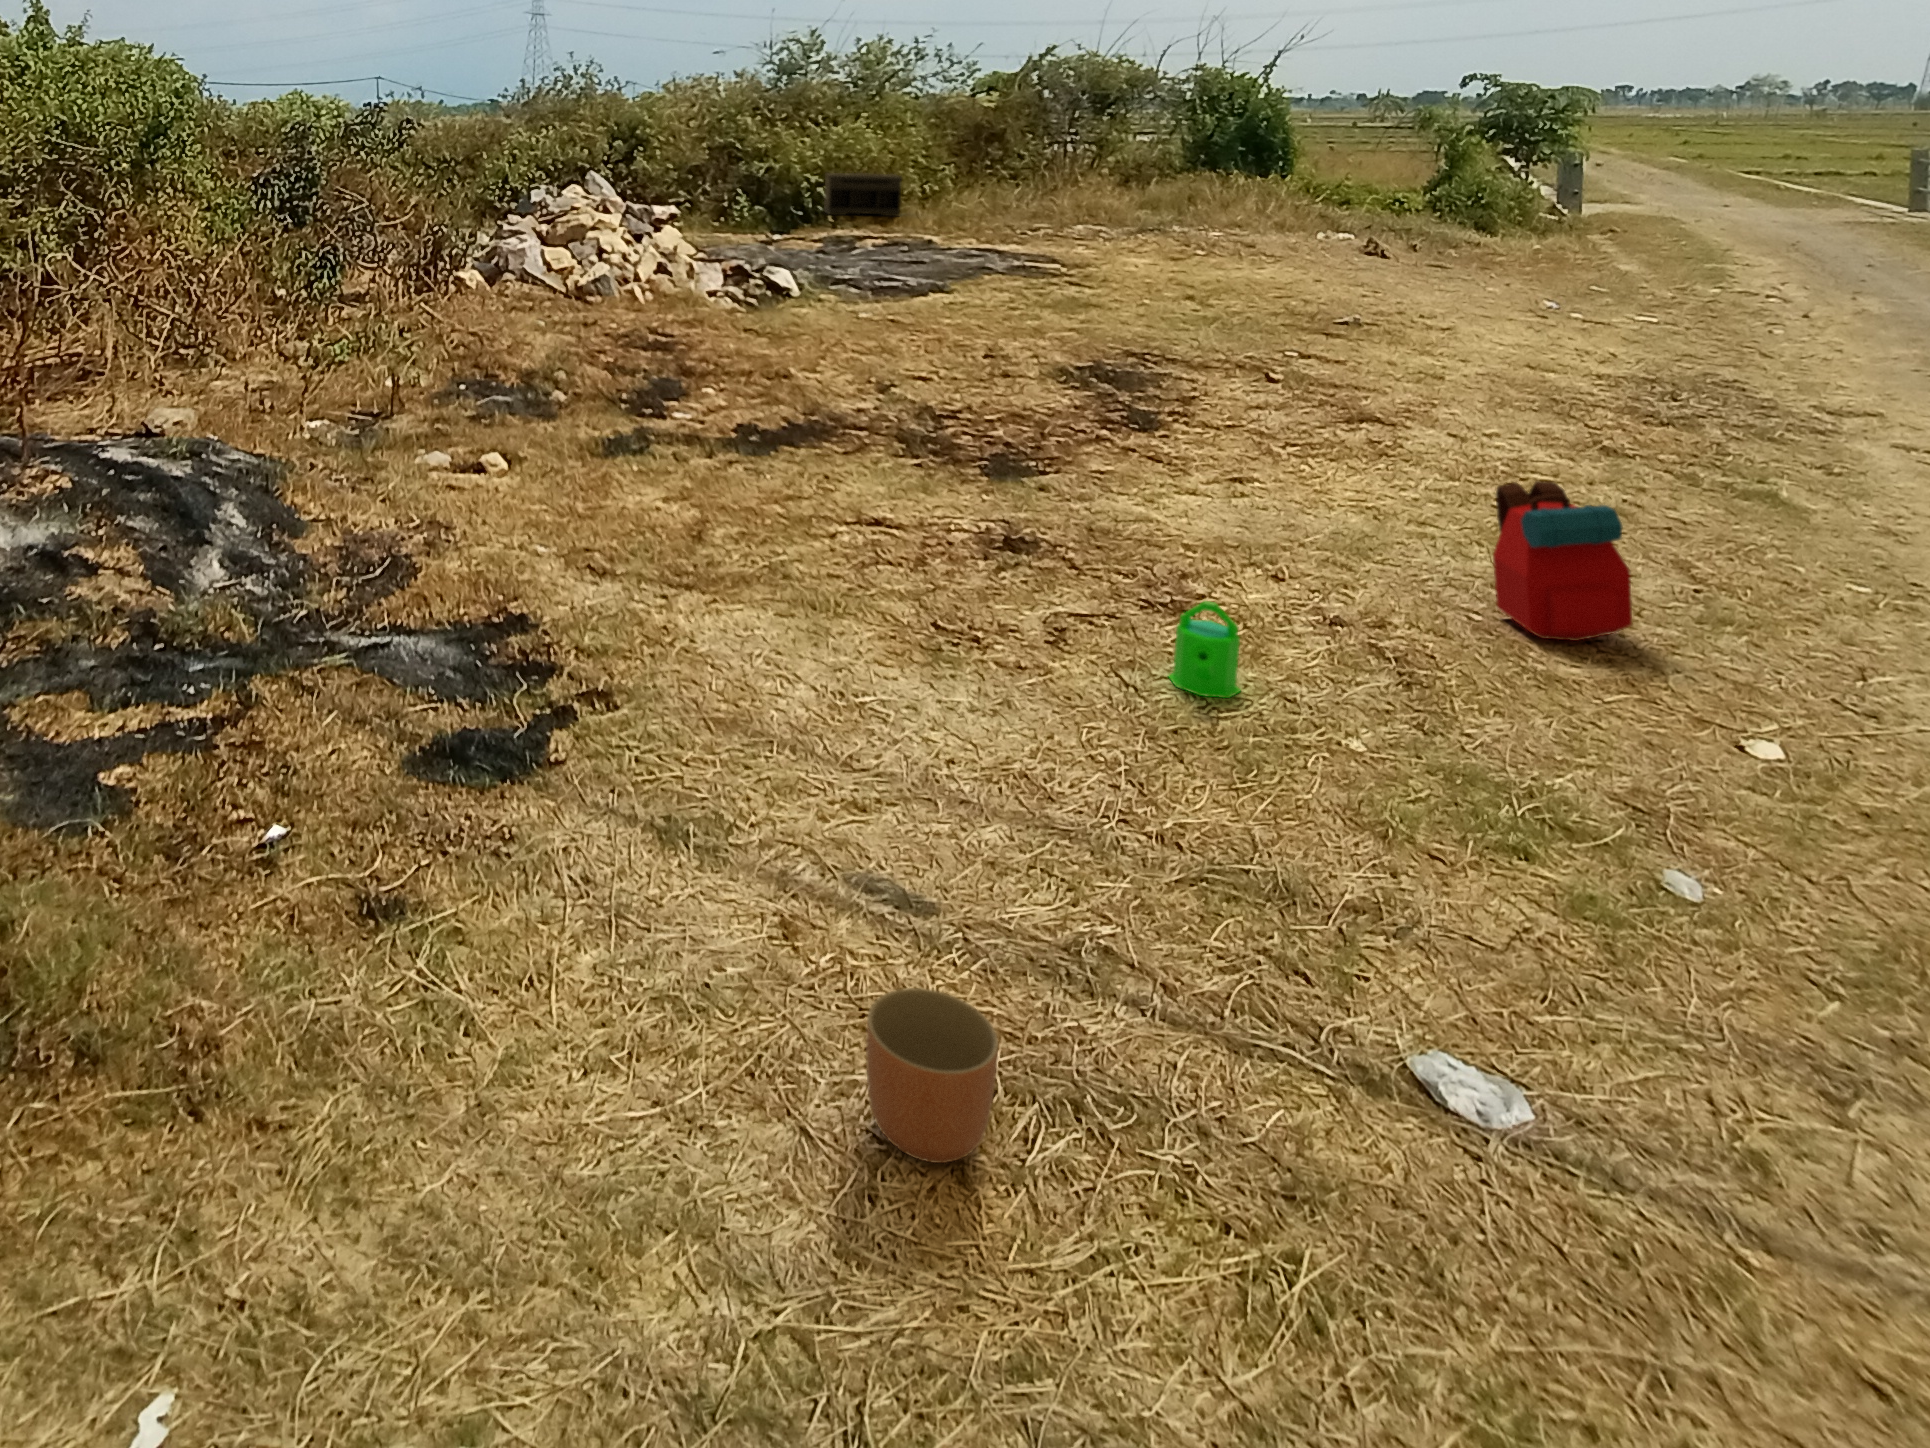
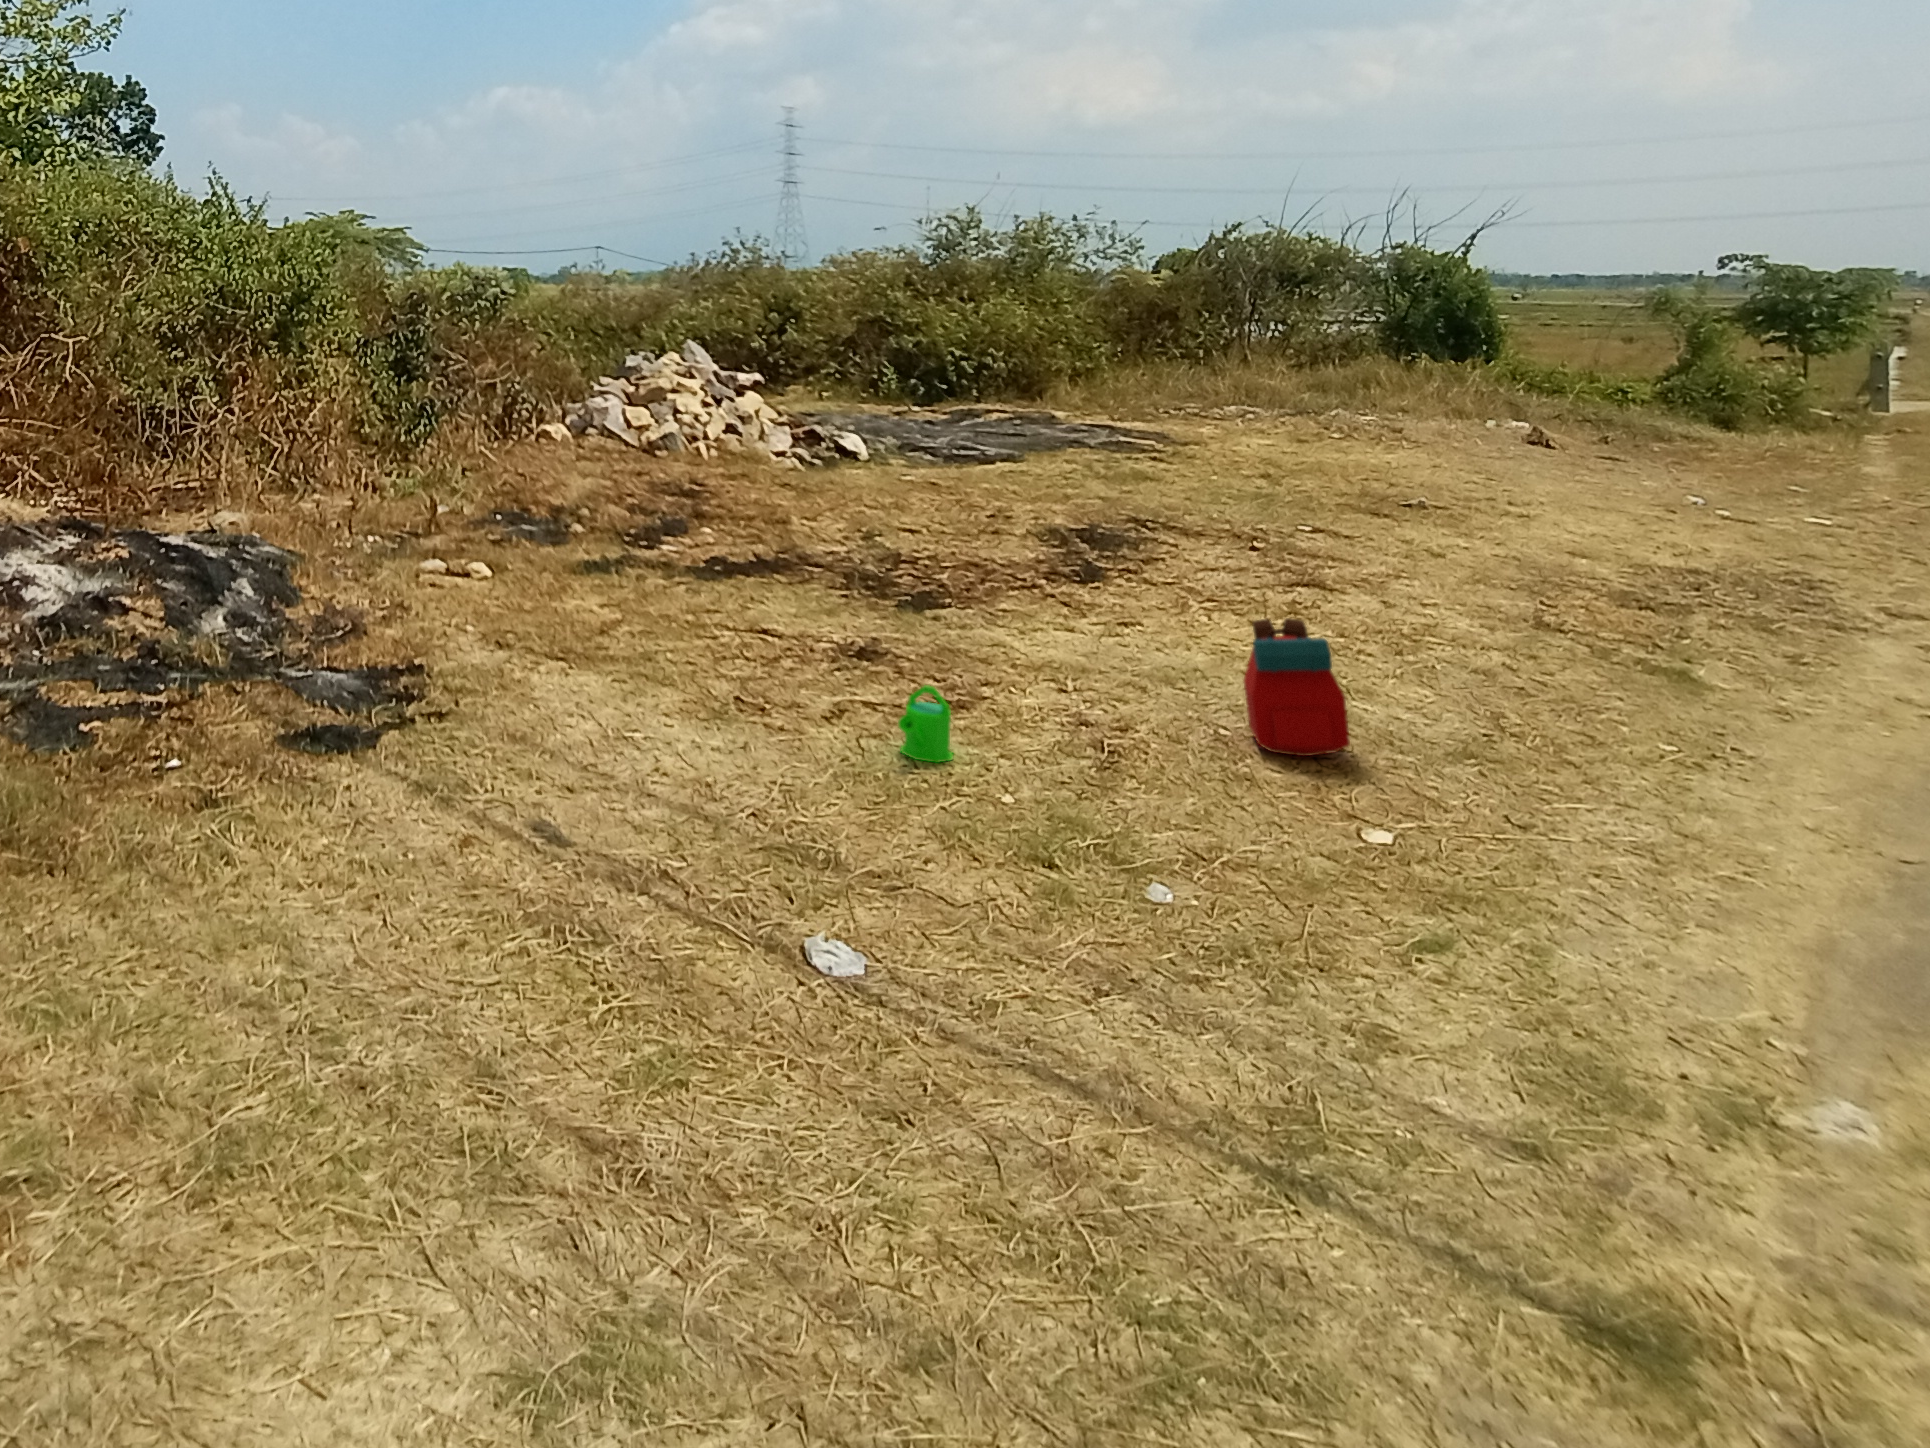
bench: present [824,173,902,216] -> none [956,348,1035,393]
planter: present [866,988,998,1163] -> none [439,851,518,950]

